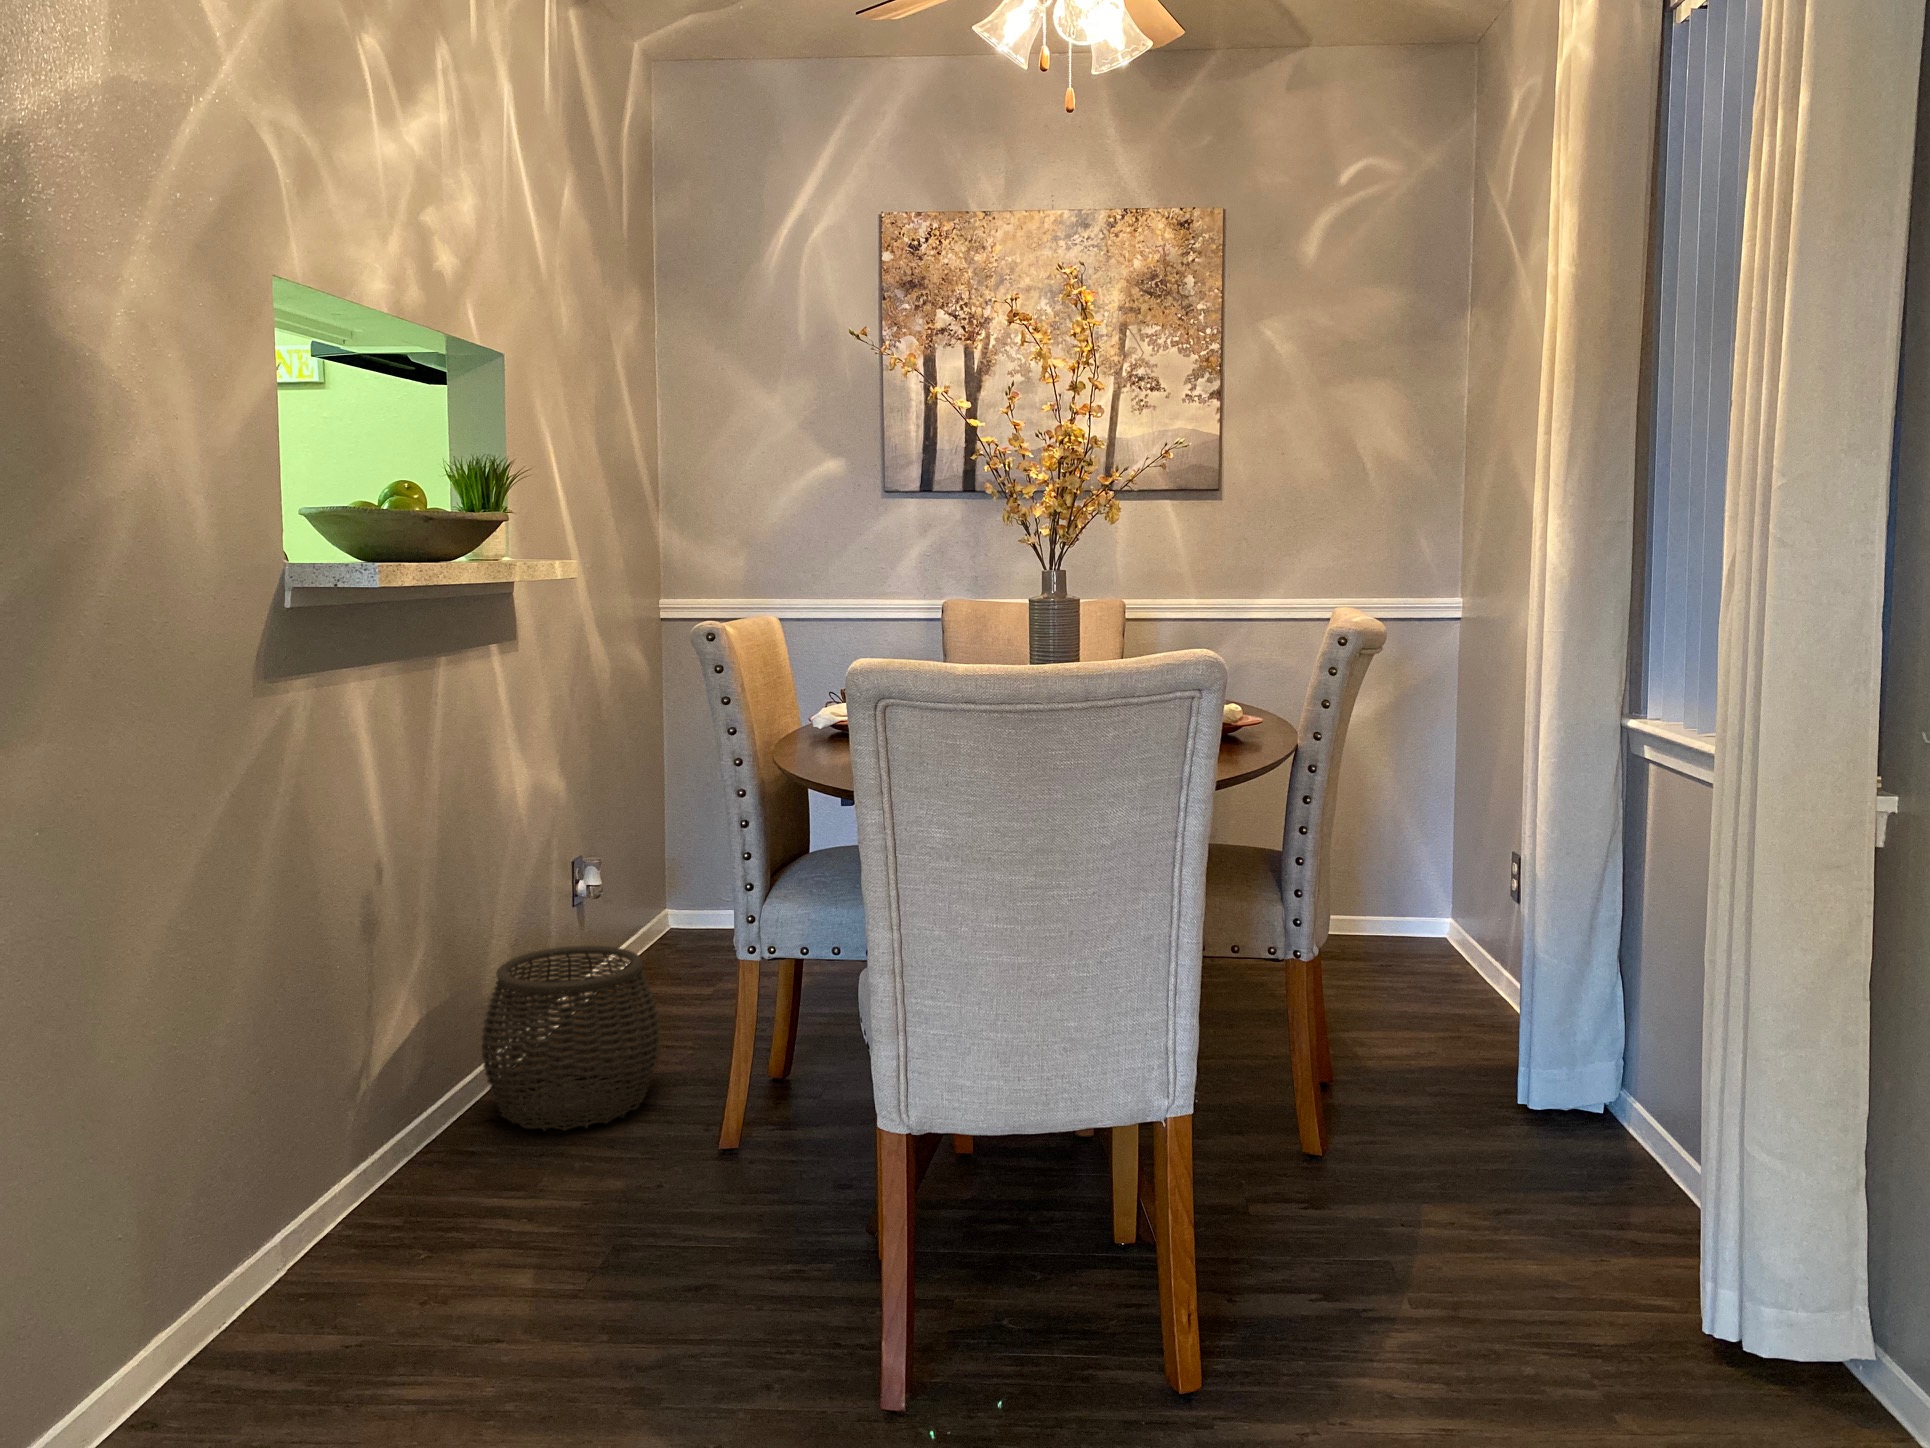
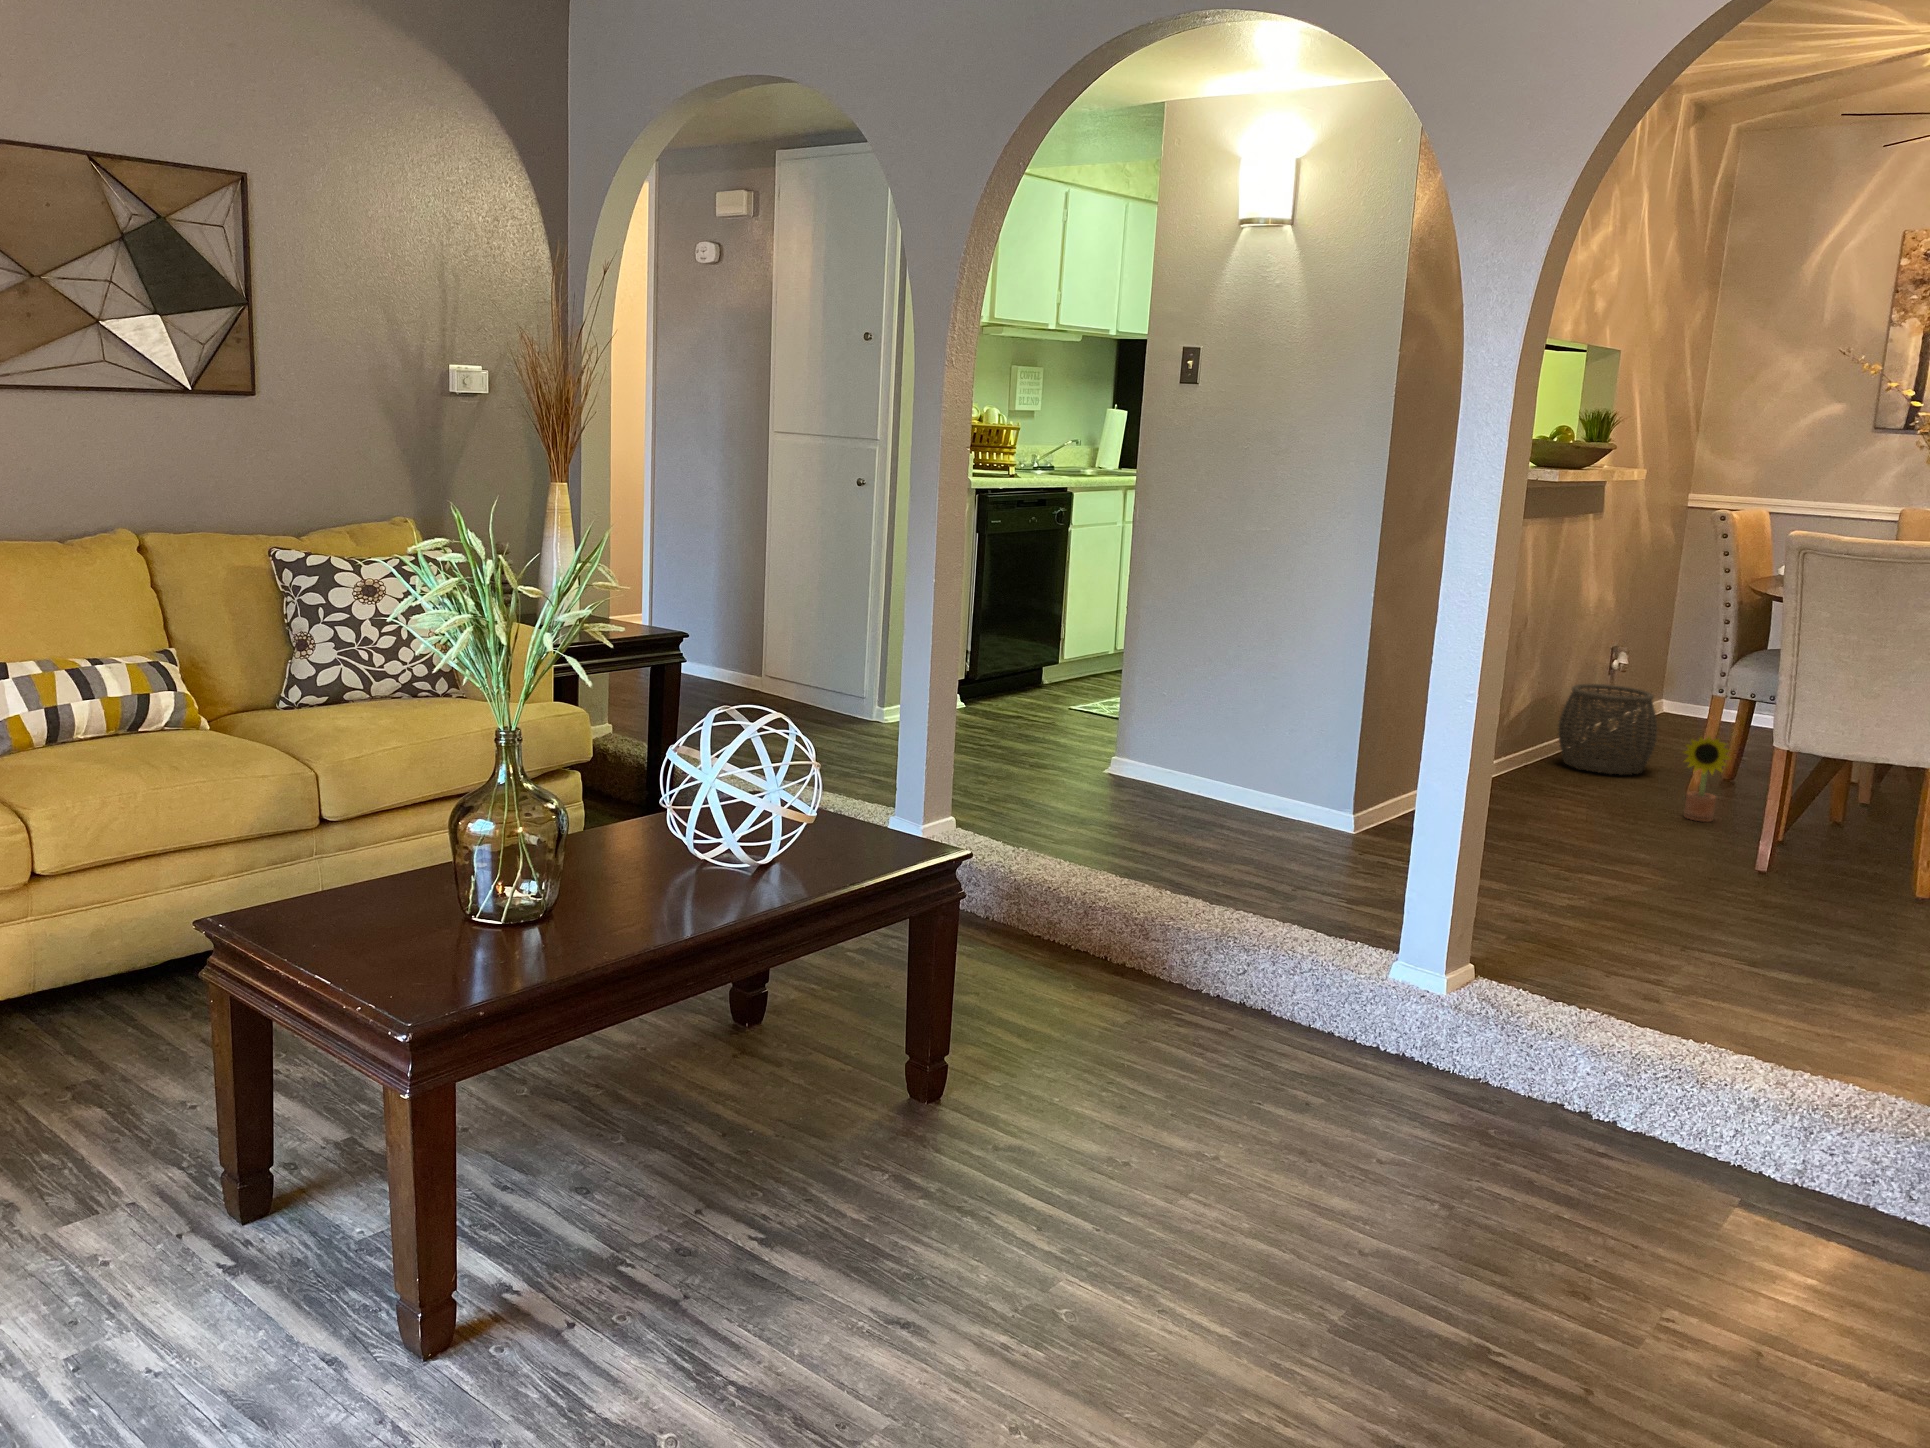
decorative plant: none [699,1076,794,1245] -> present [1684,736,1730,822]

